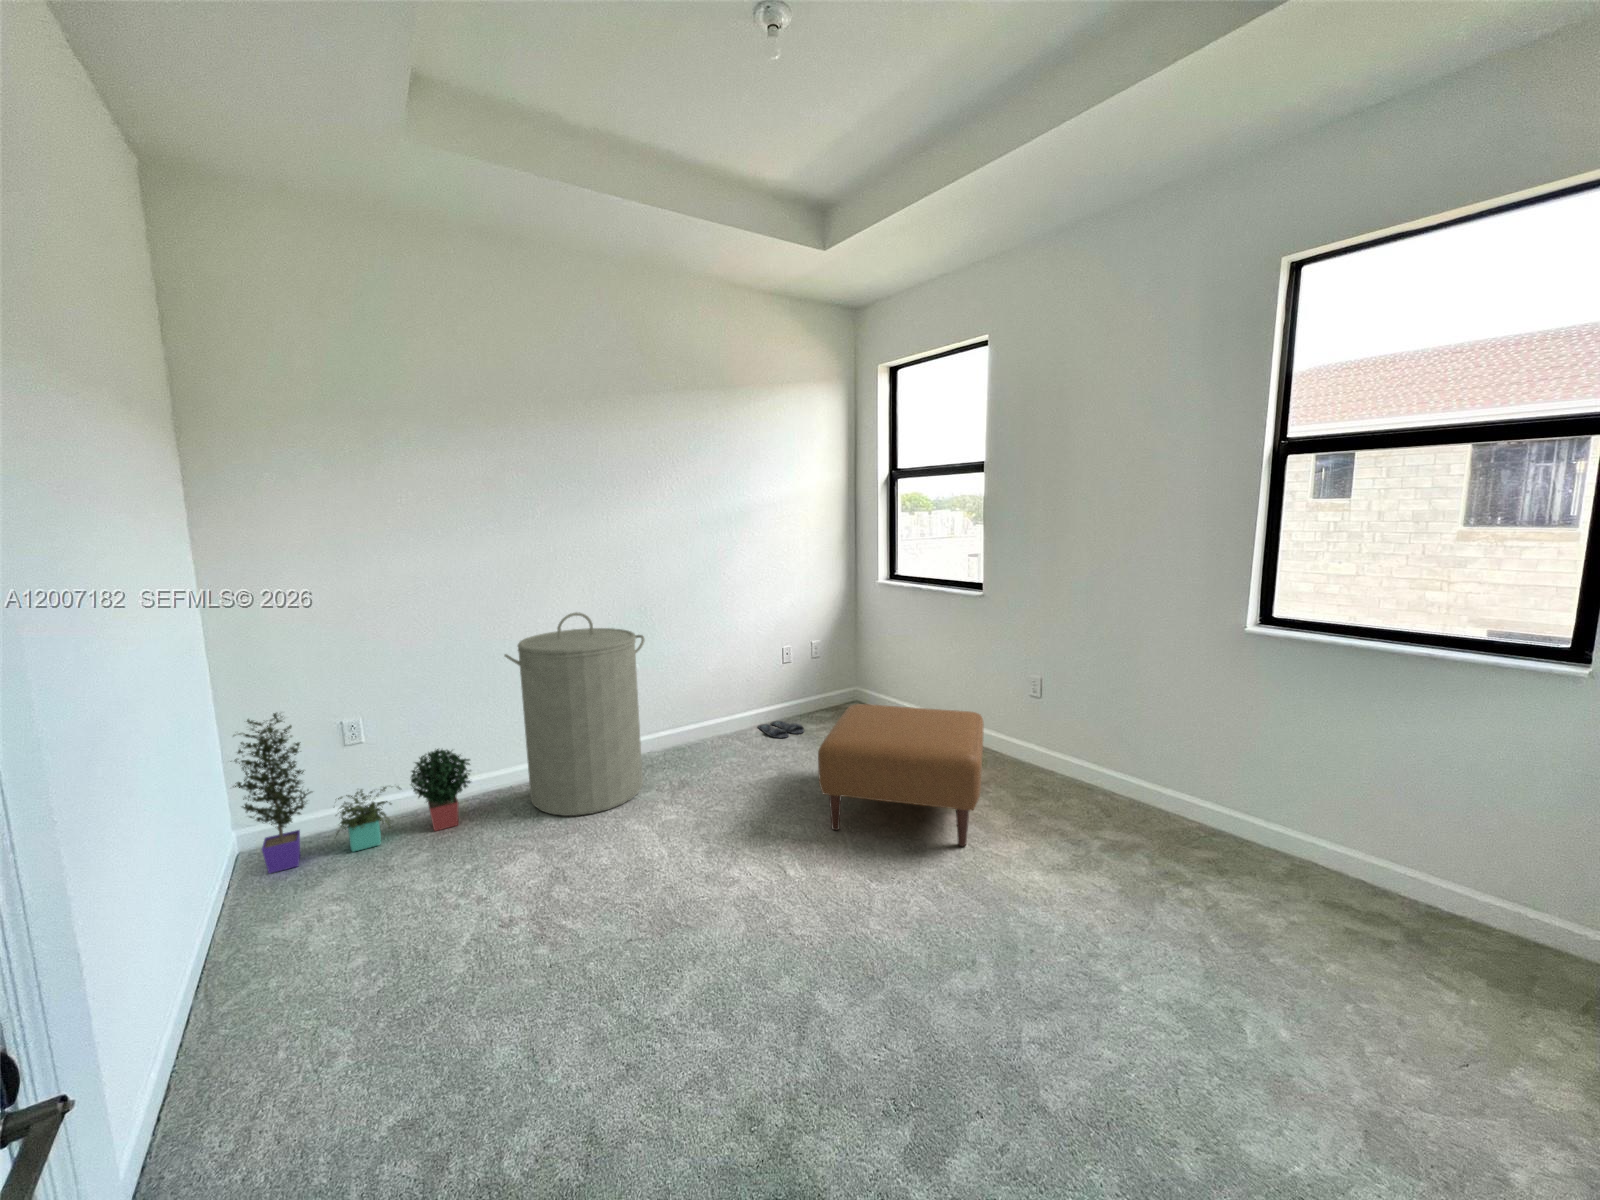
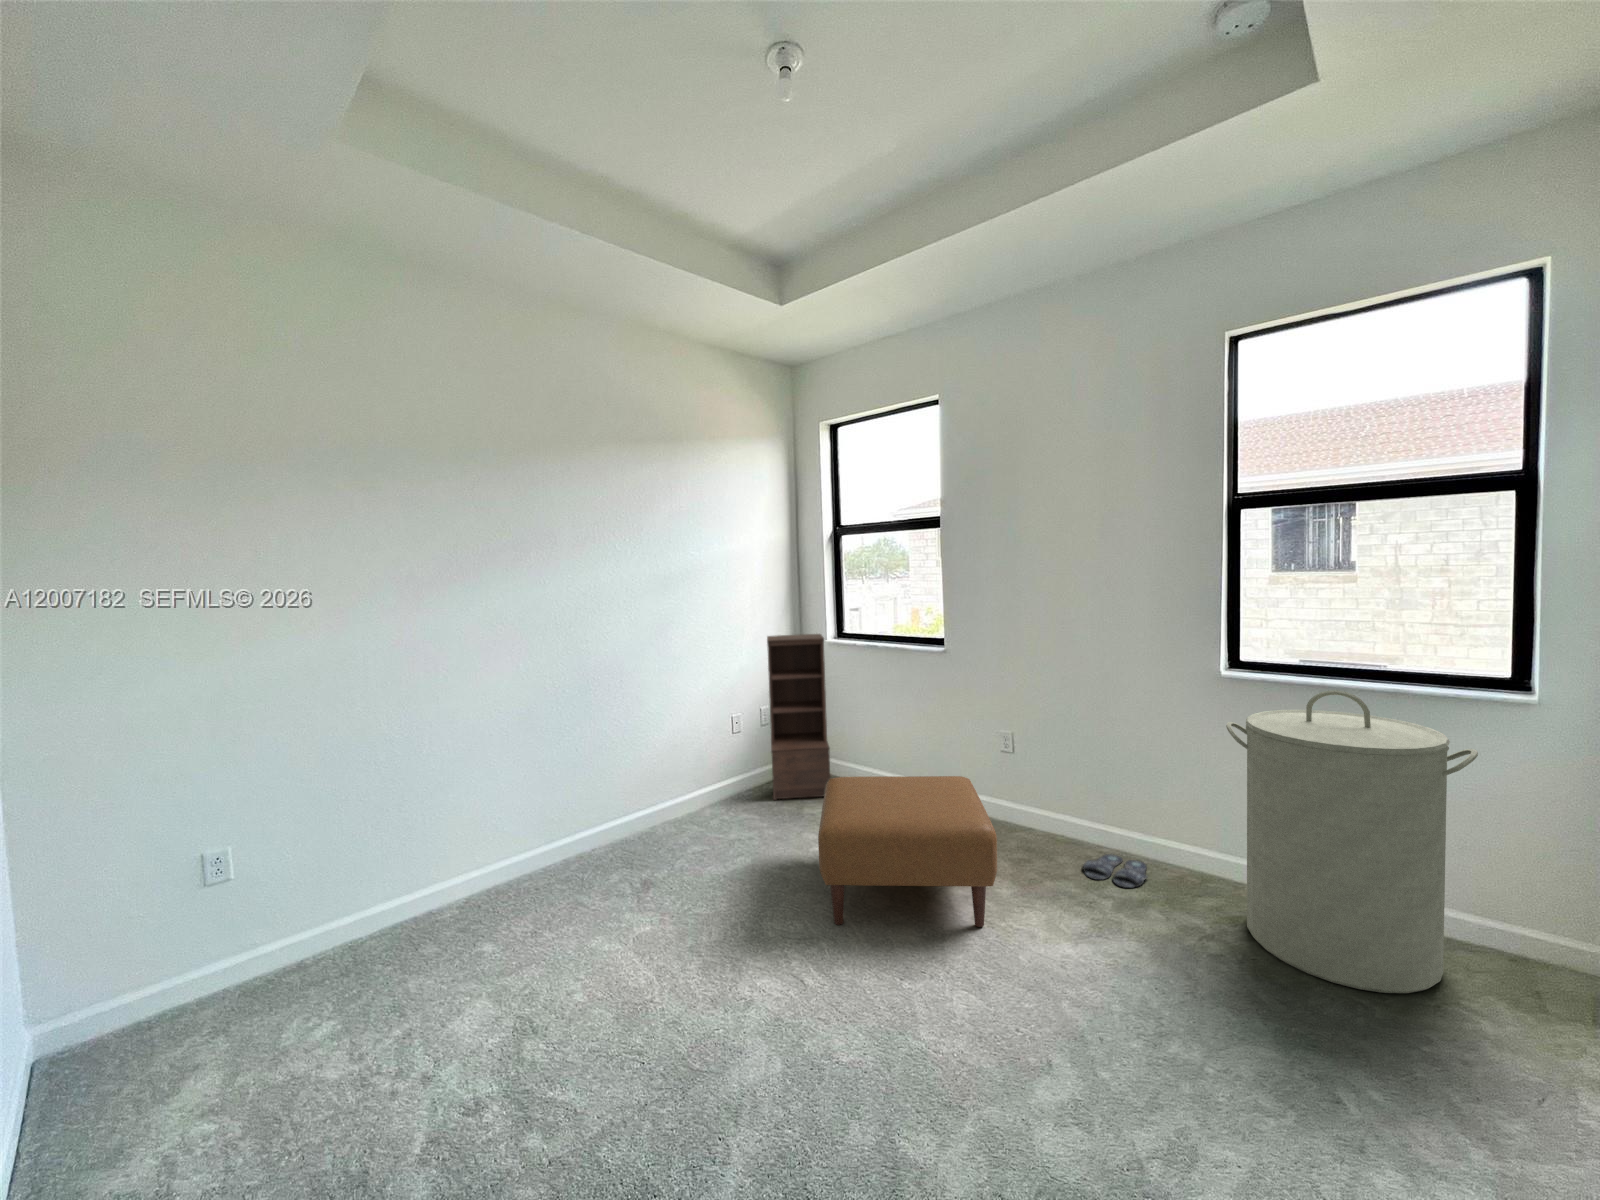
bookshelf: none [817,573,874,725] -> present [767,634,830,800]
laundry hamper: present [505,612,645,816] -> present [1226,690,1478,993]
potted plant: present [233,713,471,873] -> none [32,852,387,1088]
slippers: present [758,721,804,738] -> present [1083,854,1147,888]

